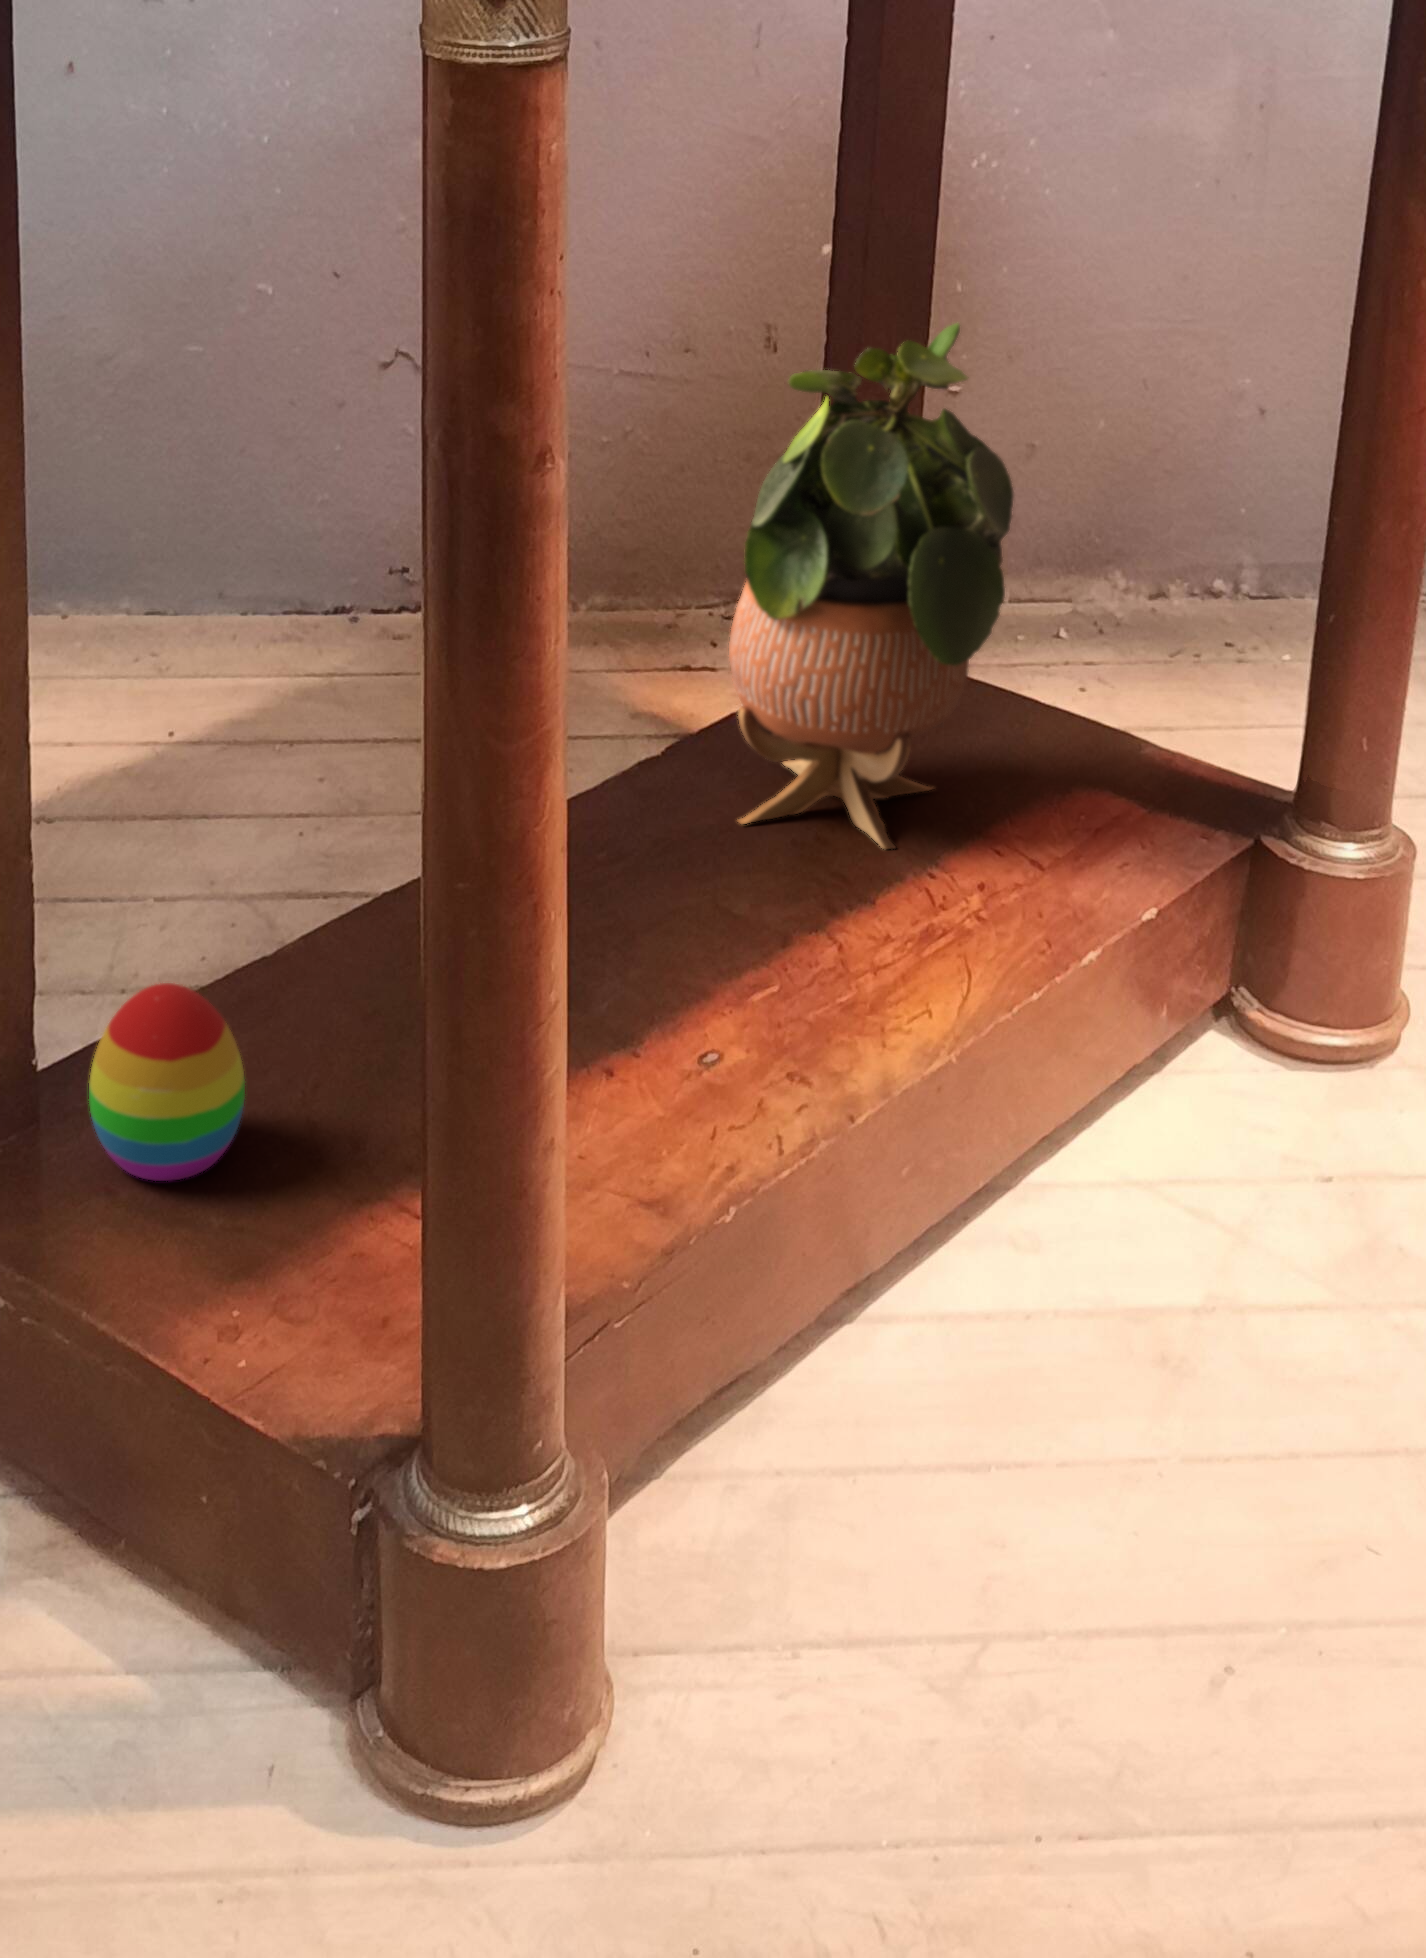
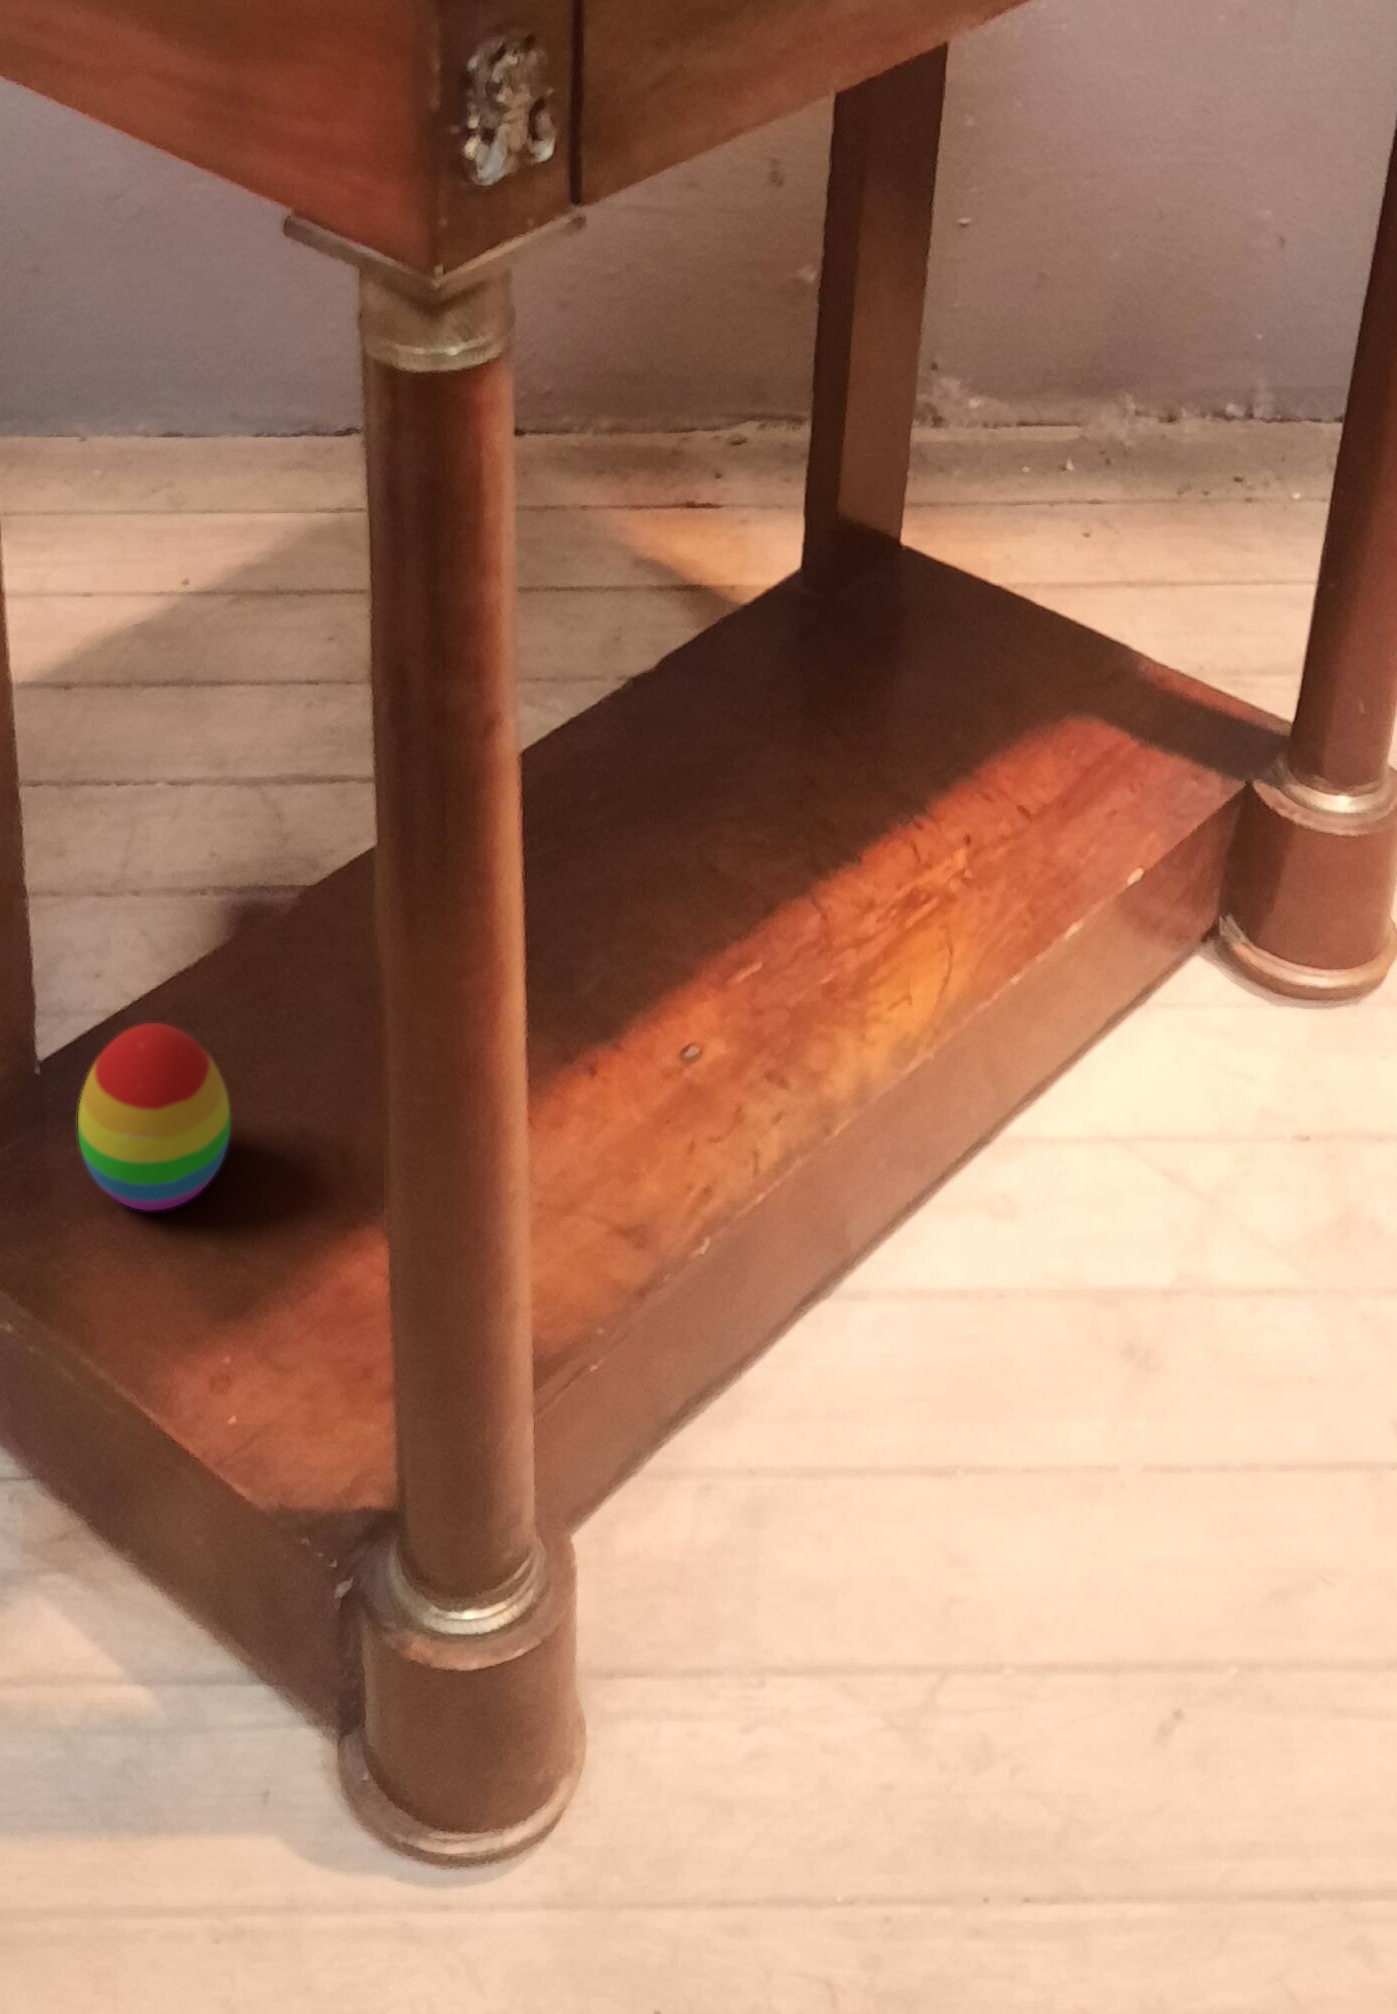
potted plant: present [729,323,1014,849] -> none [723,284,1012,793]

